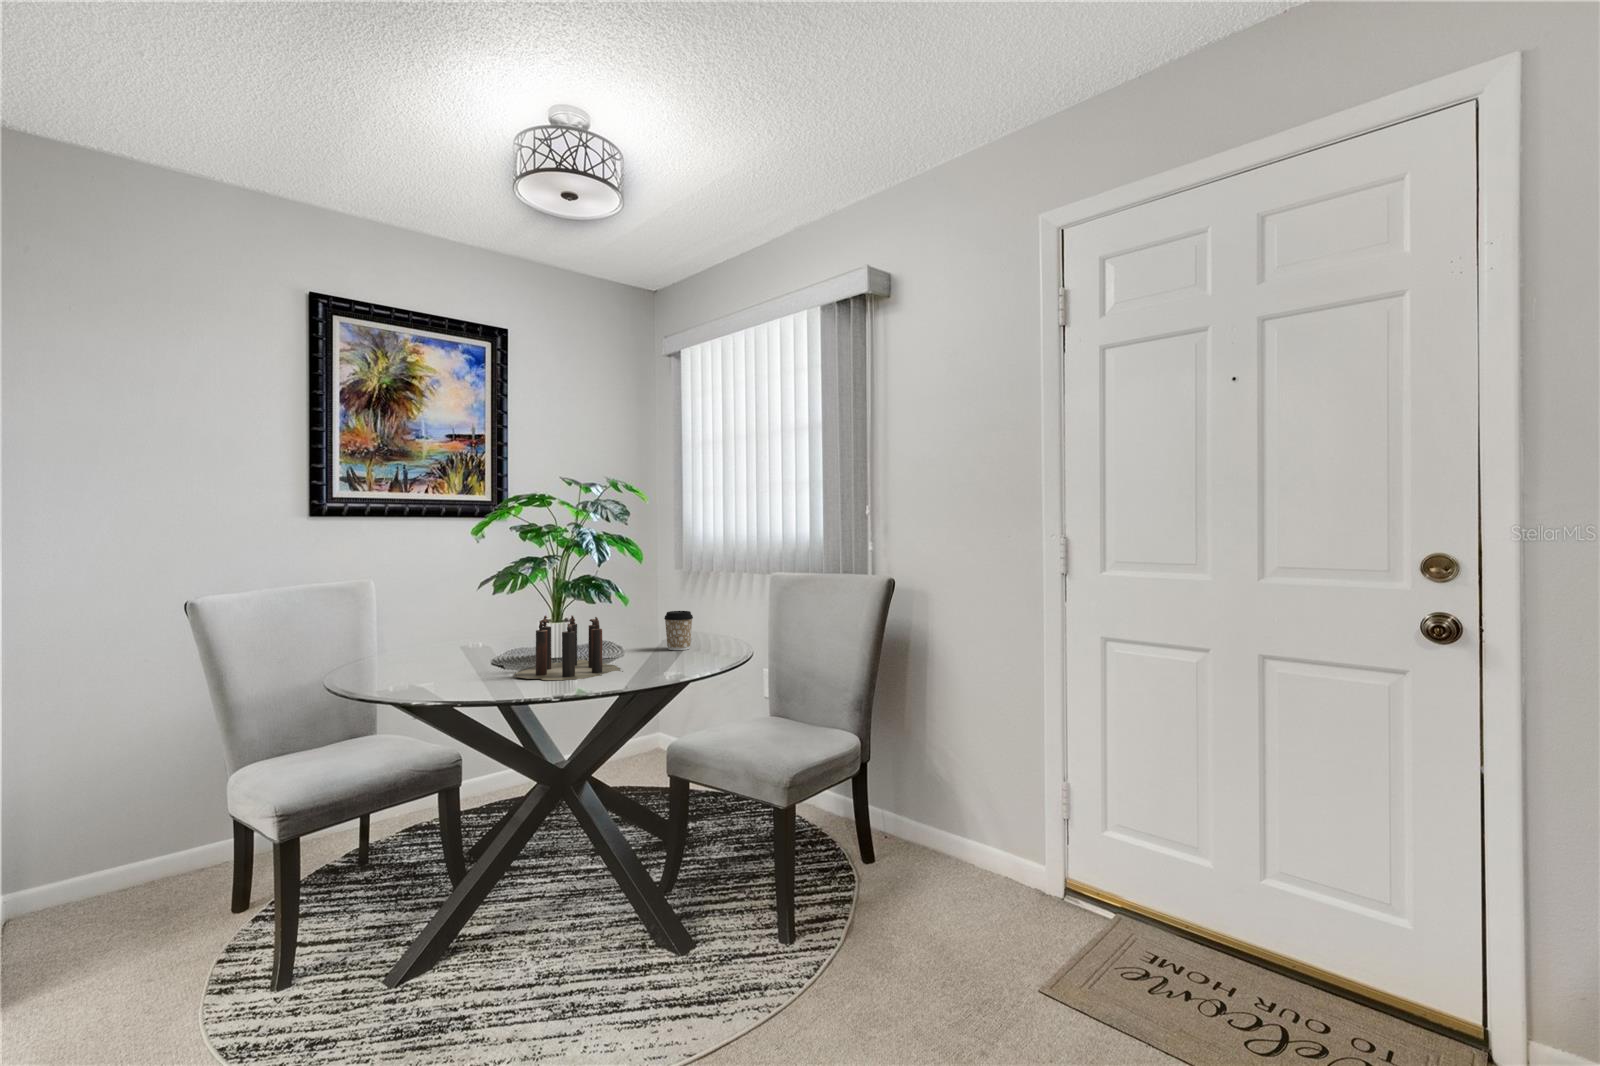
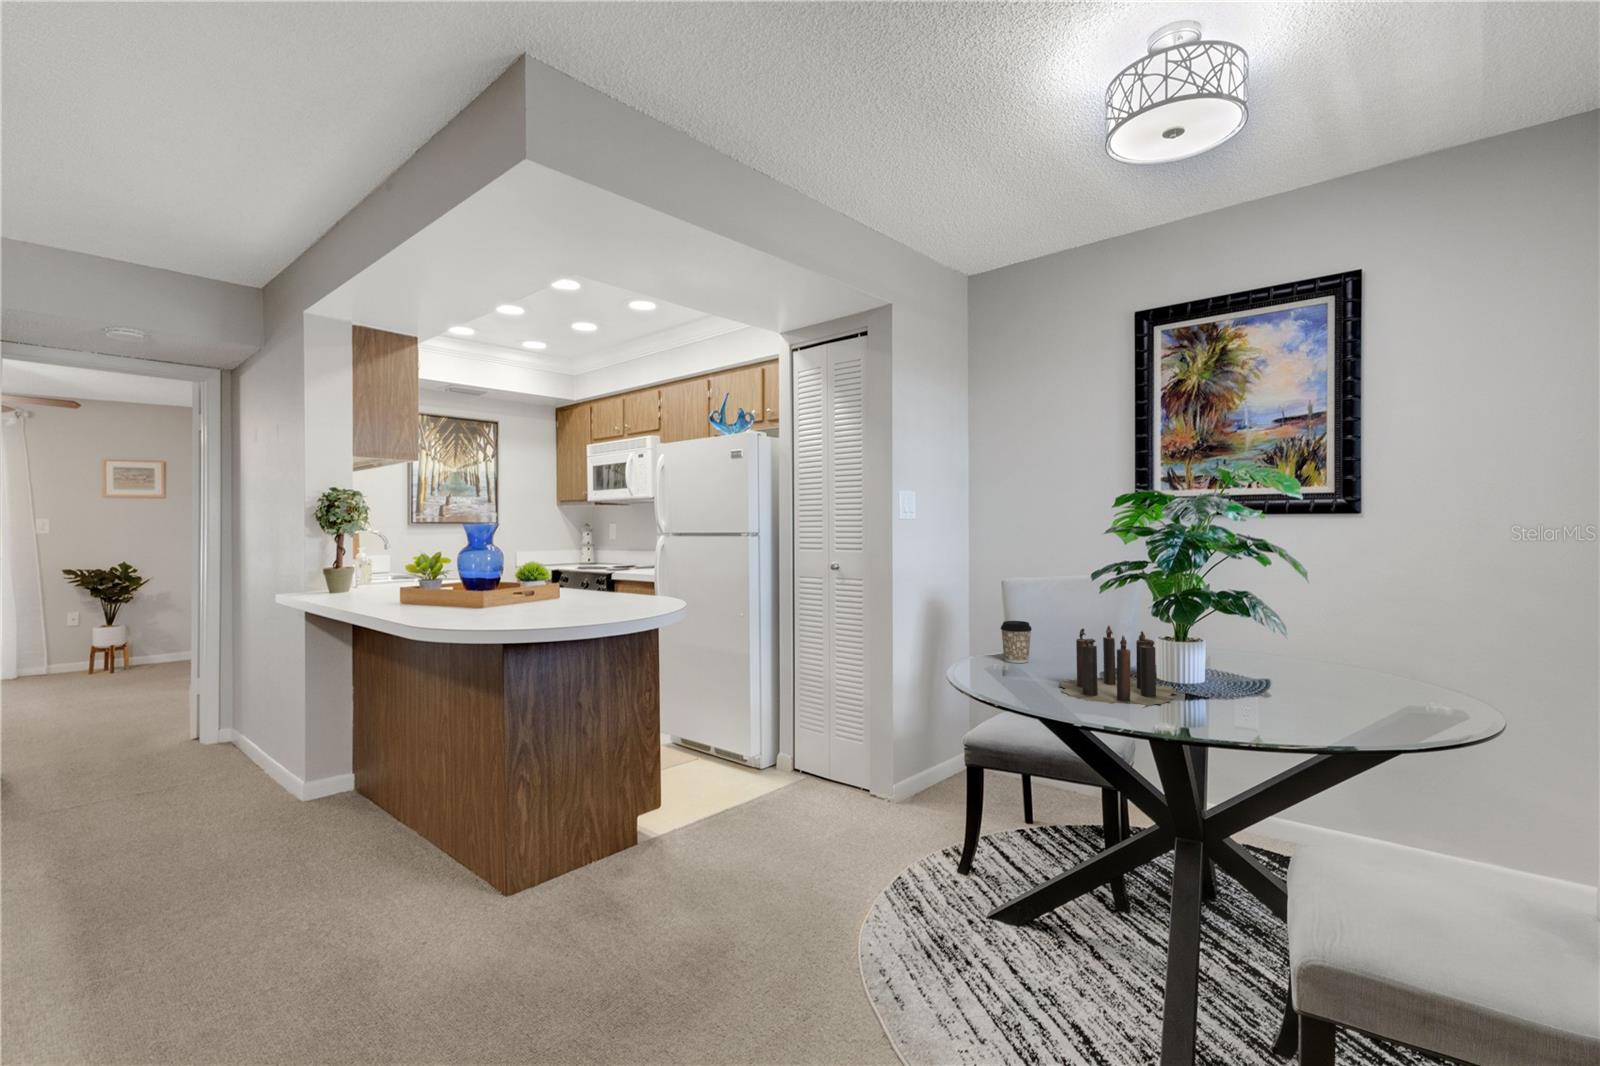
coffee cup: present [664,611,693,650] -> present [1001,621,1032,663]

